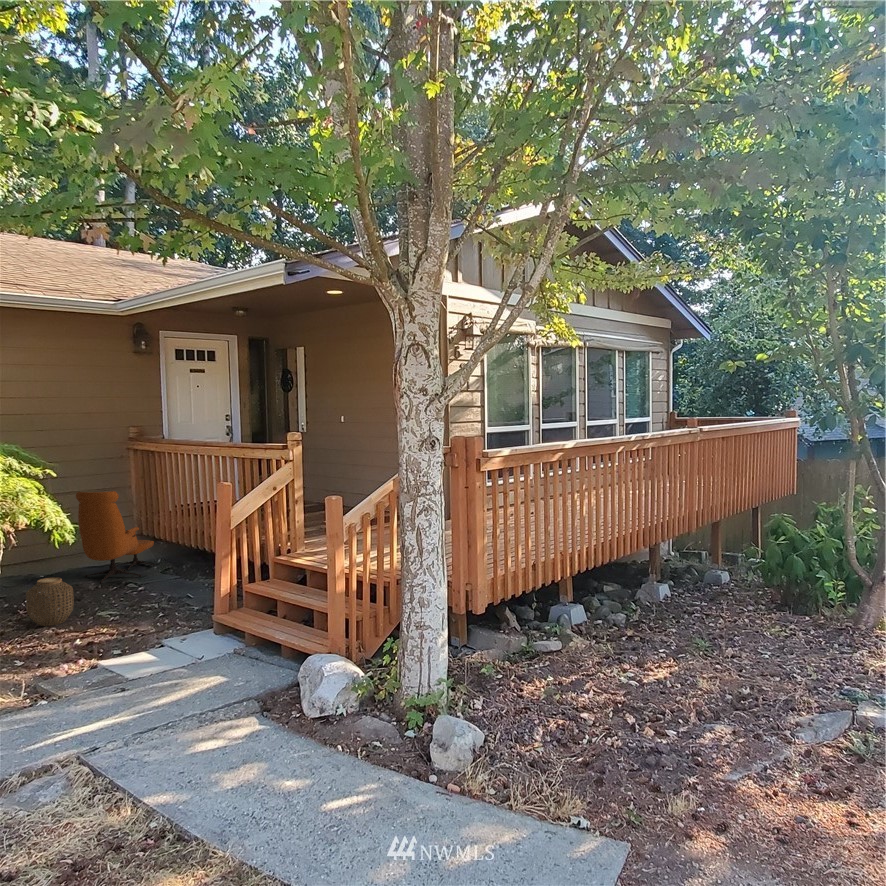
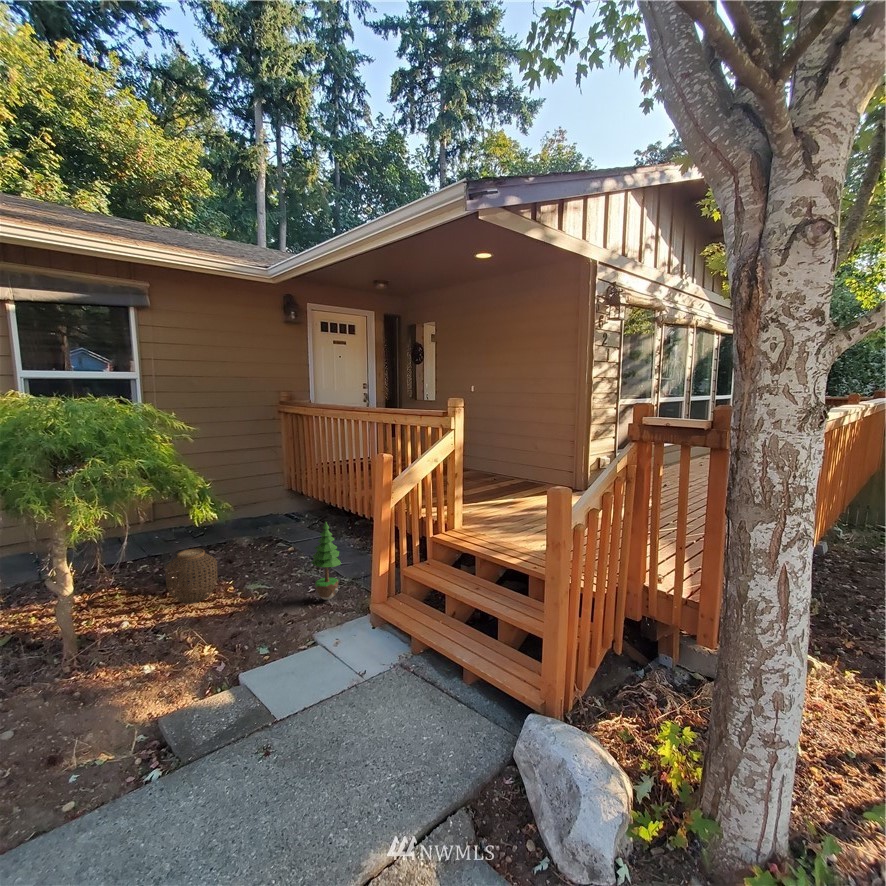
lounge chair: present [76,491,155,584] -> none [227,452,301,541]
potted tree: none [161,545,190,619] -> present [311,522,341,600]

